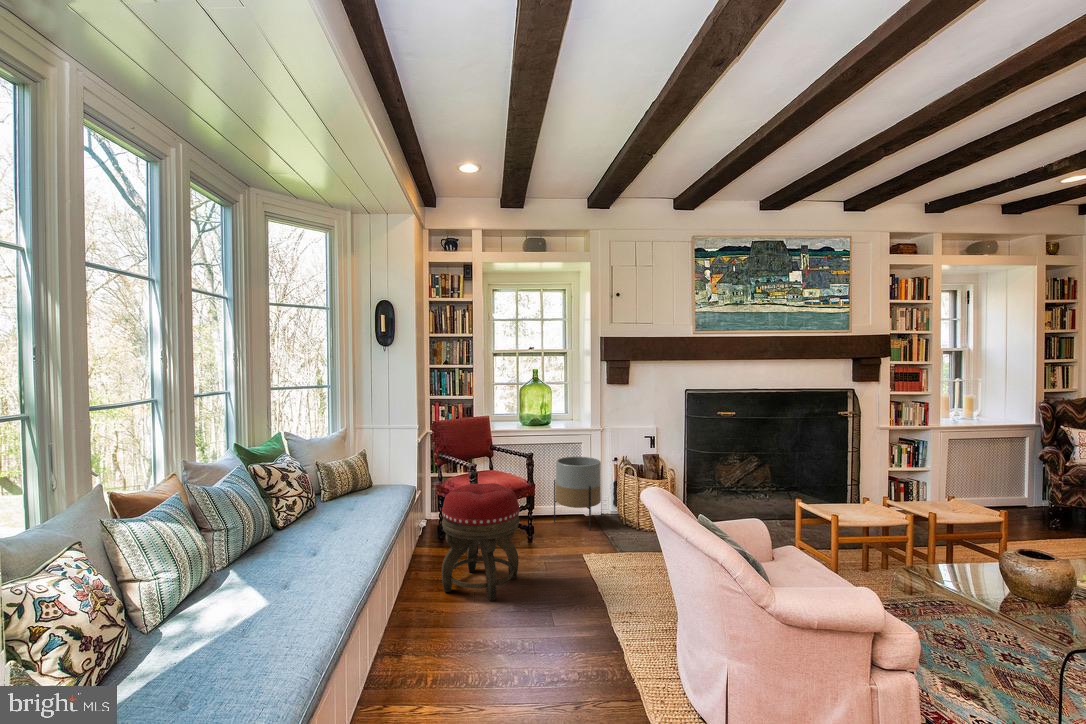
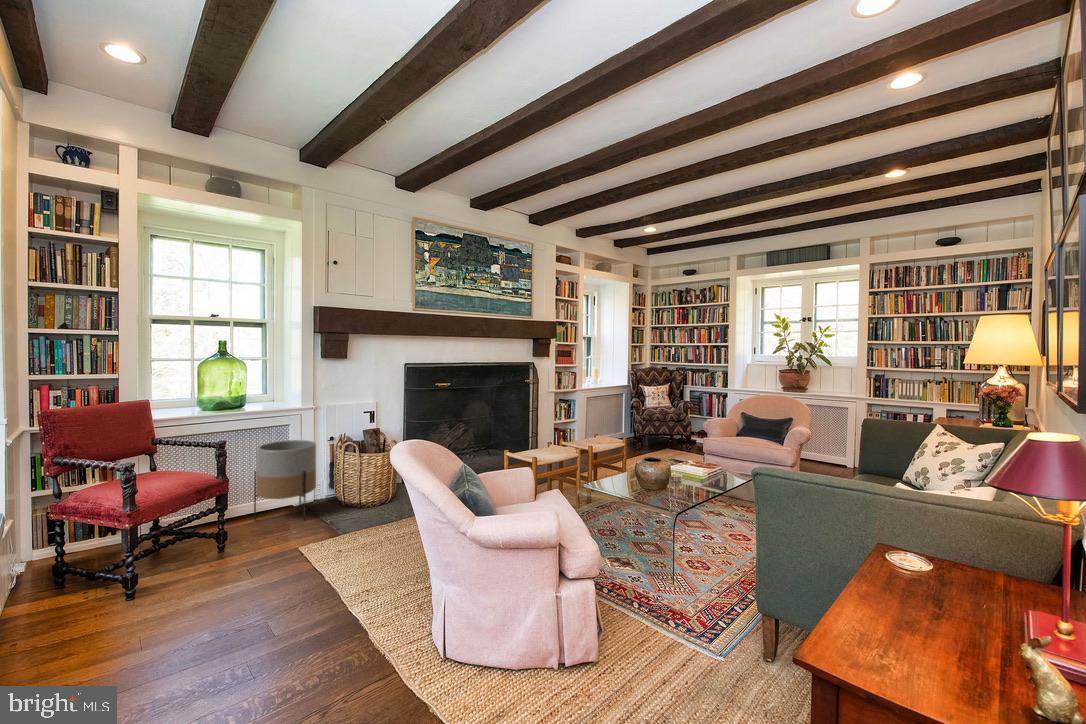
footstool: present [441,483,519,601] -> none [75,485,220,660]

